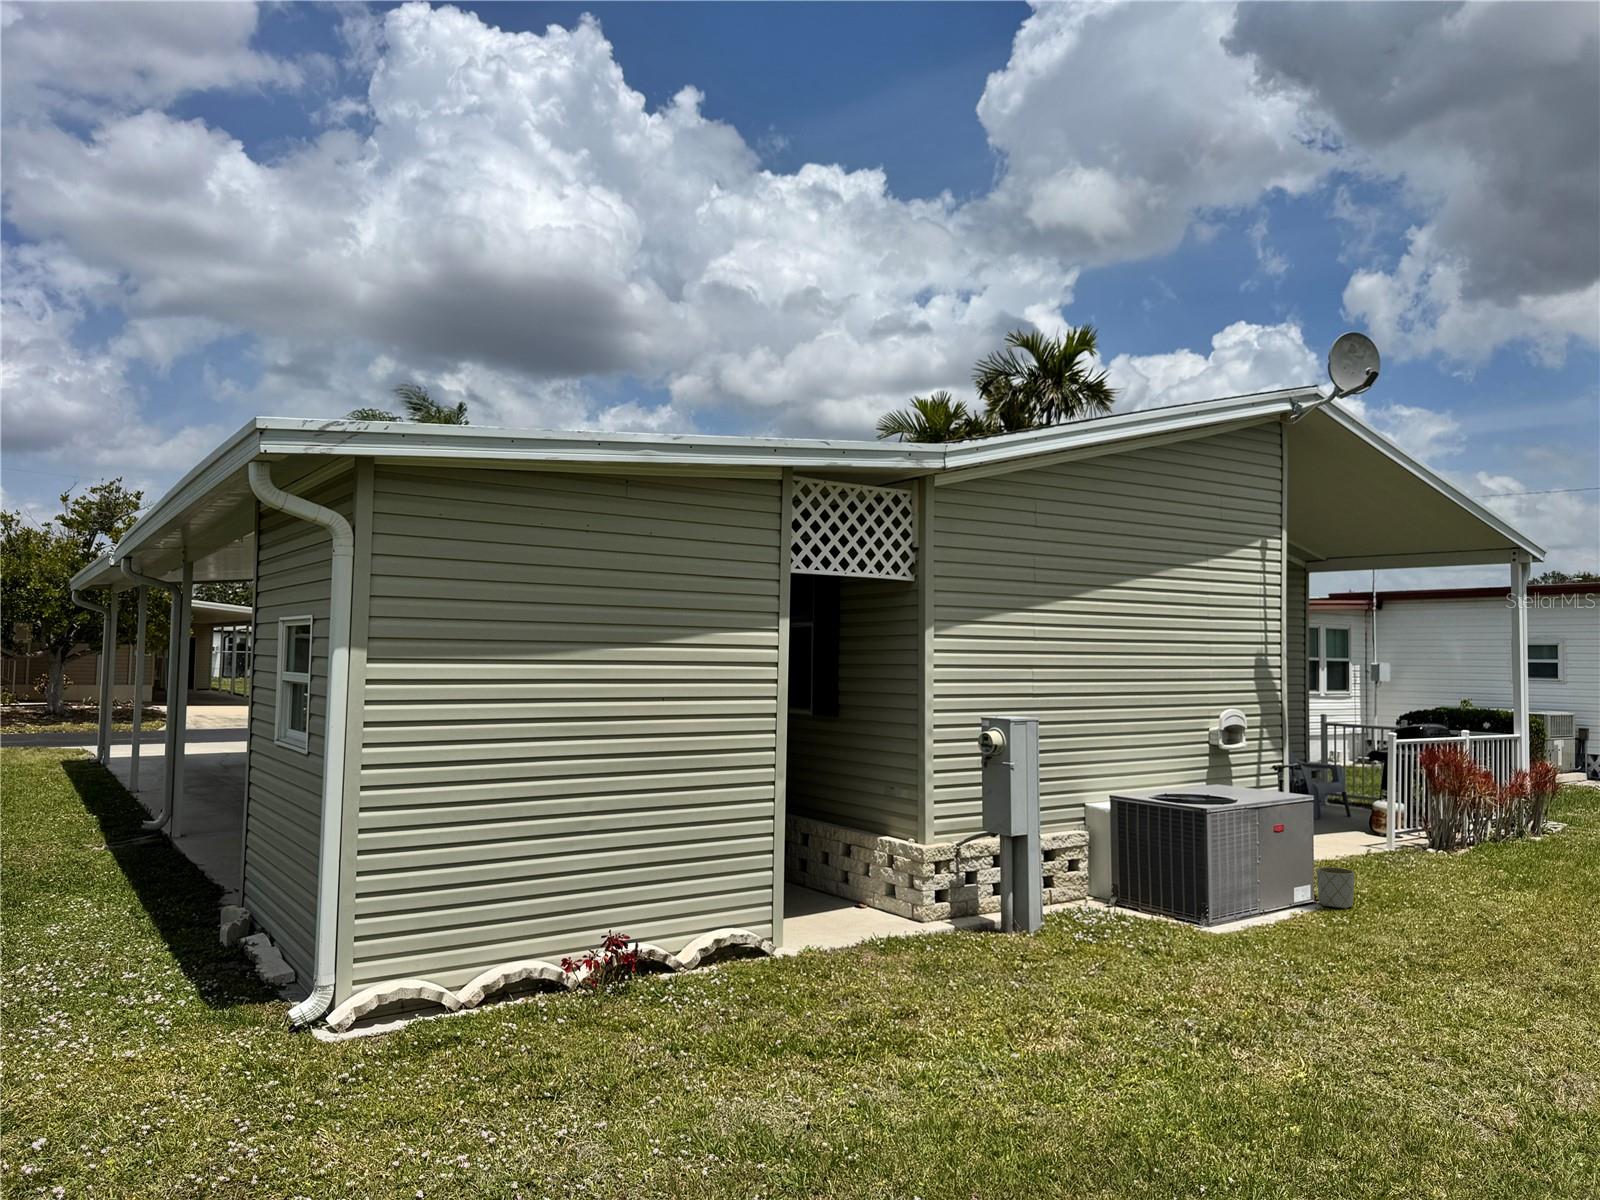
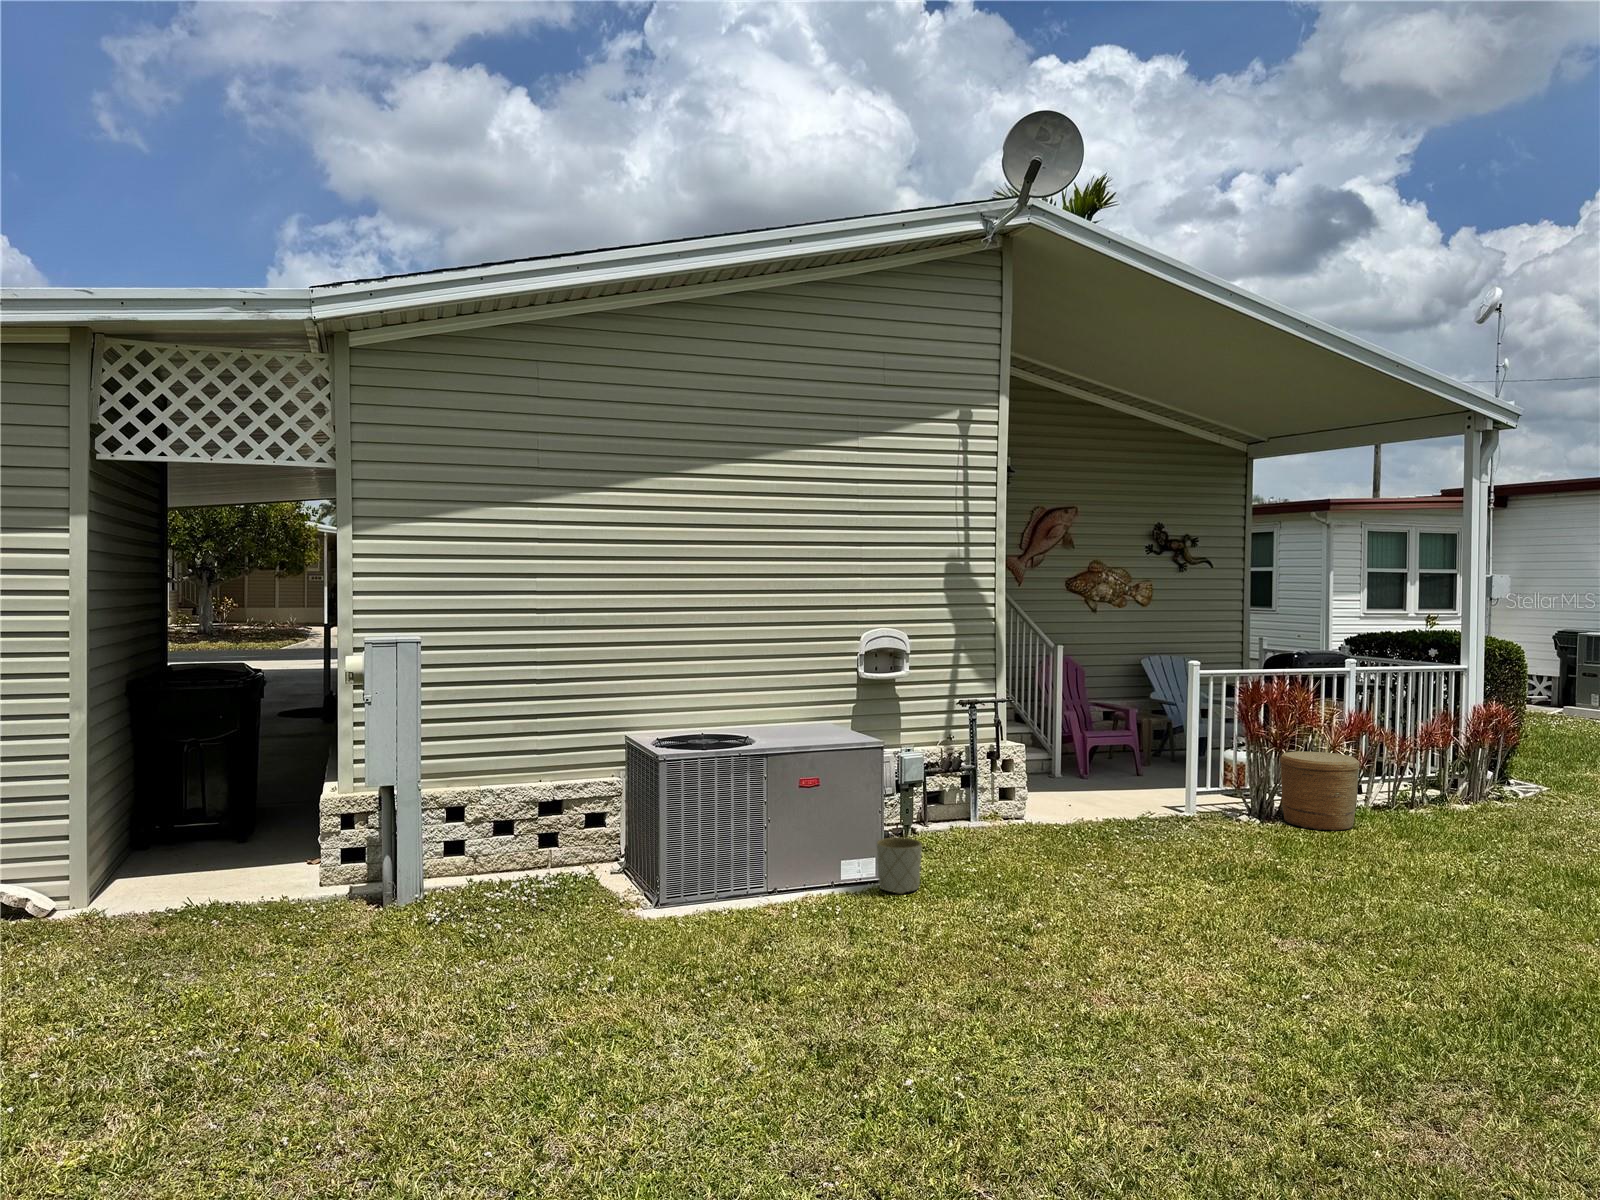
woven basket: none [1464,799,1528,856] -> present [1280,751,1359,831]

